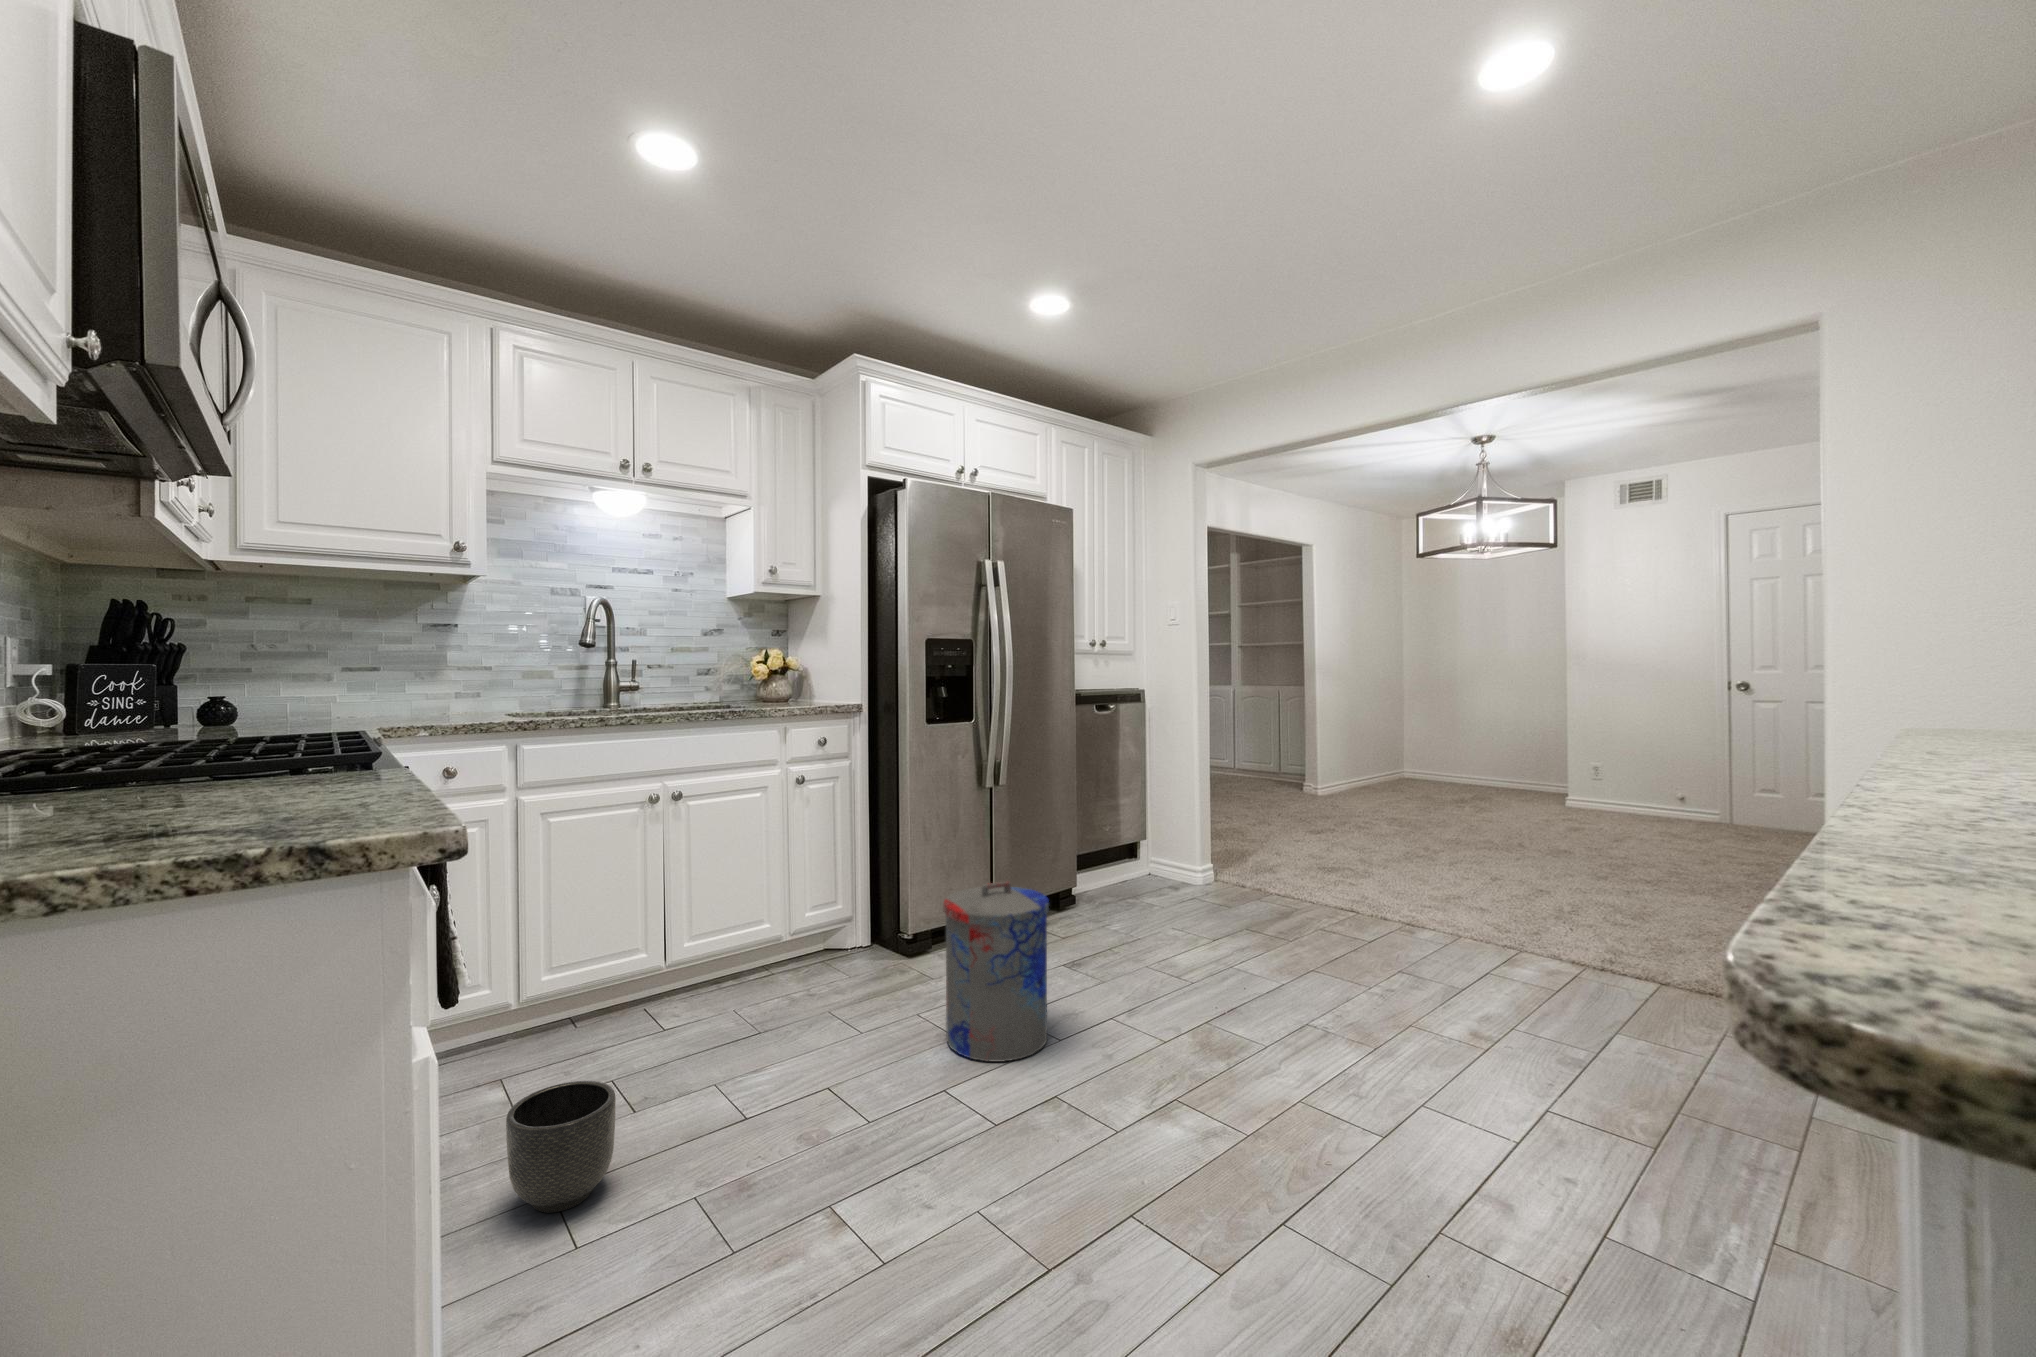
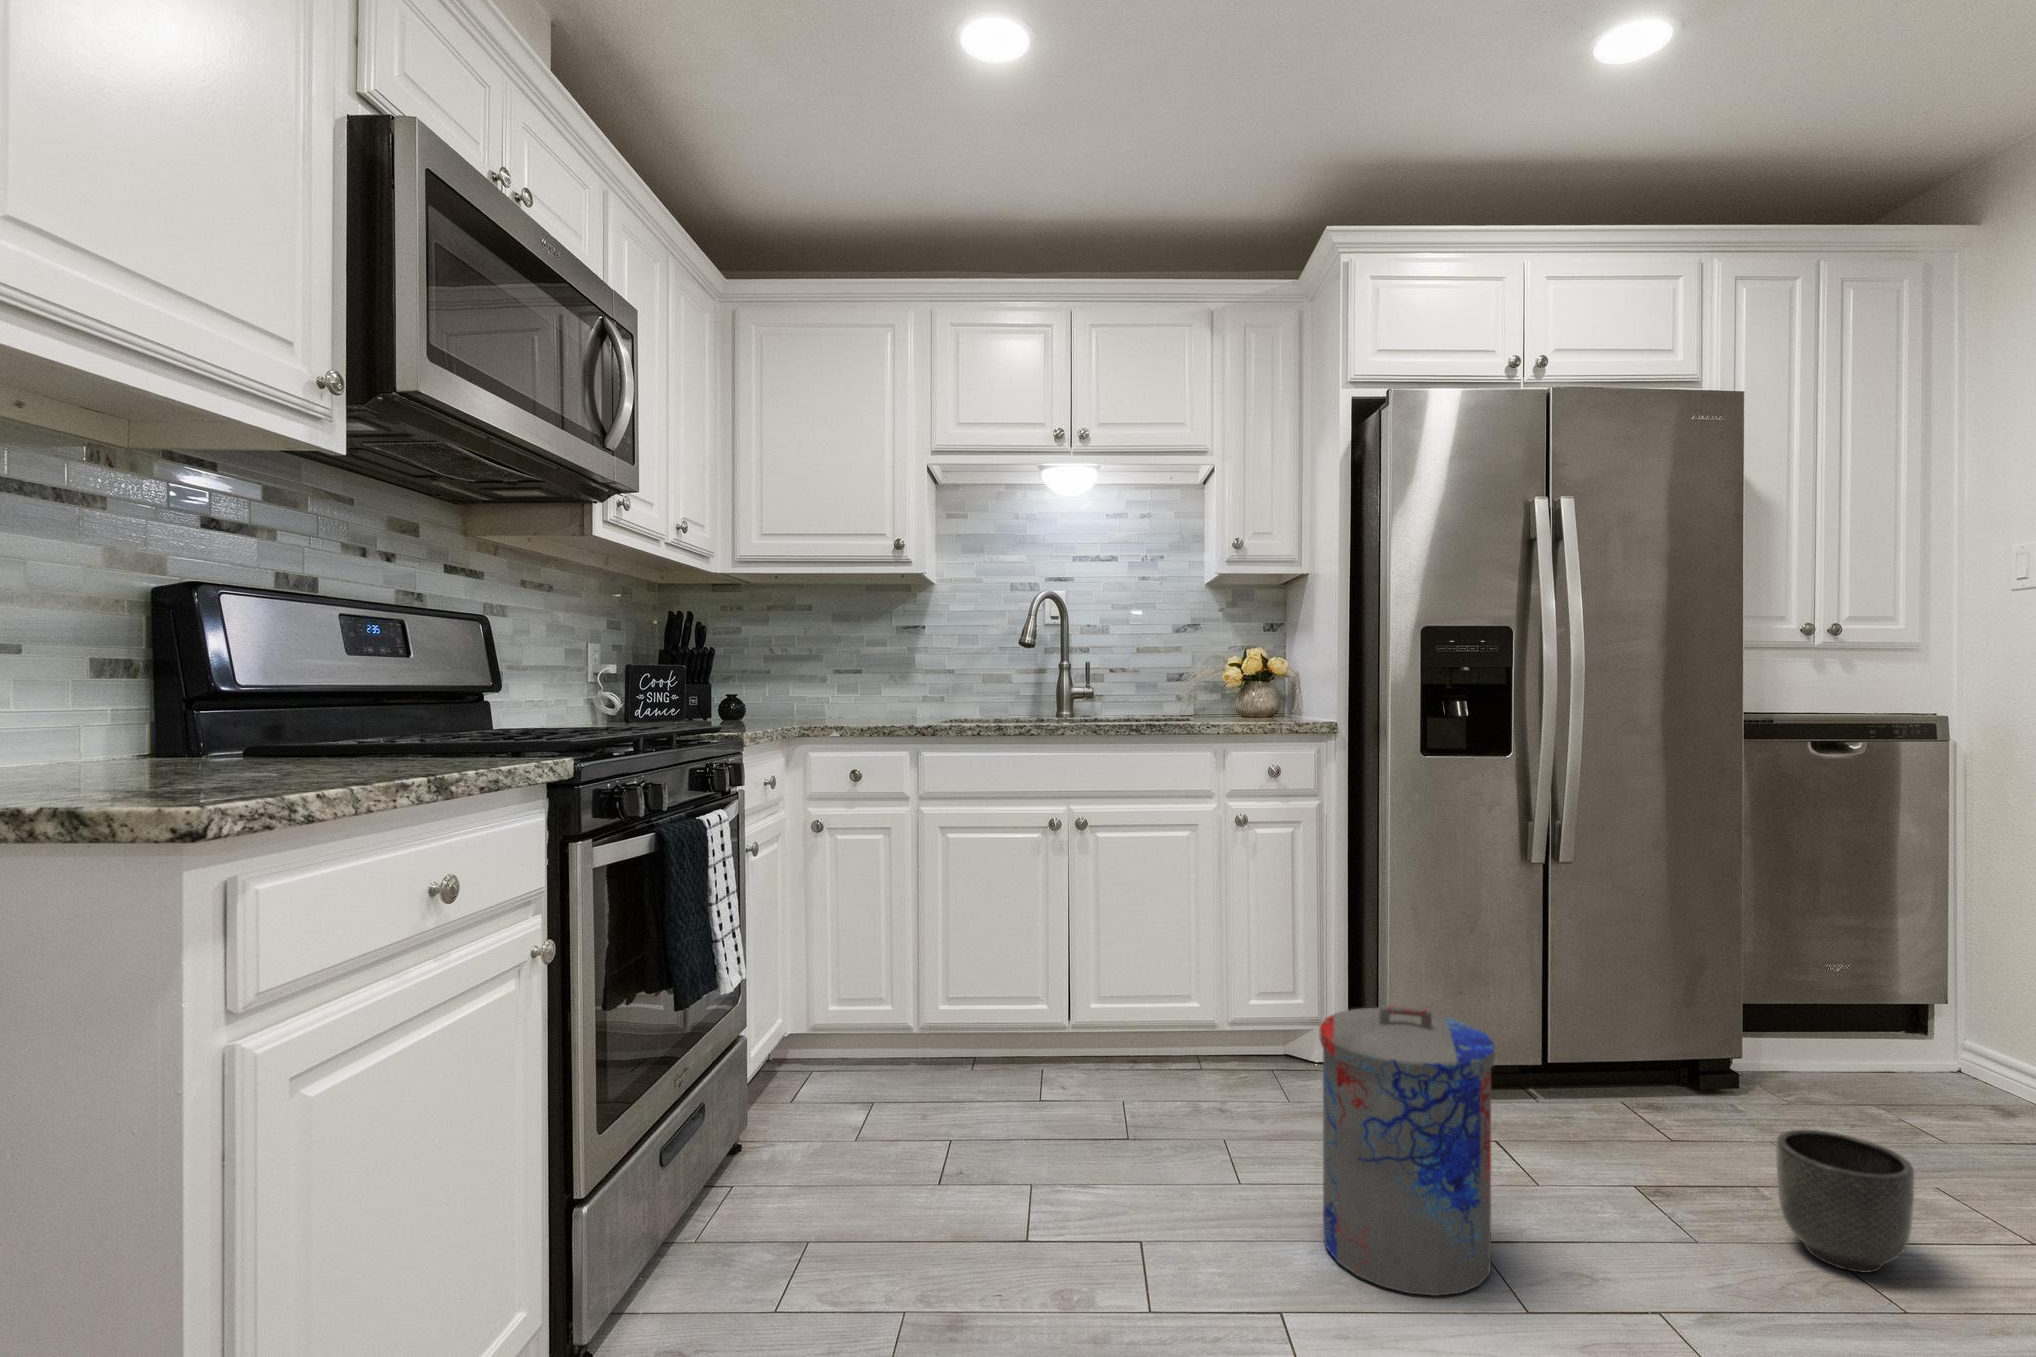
planter: present [506,1081,616,1213] -> present [1776,1130,1914,1273]

